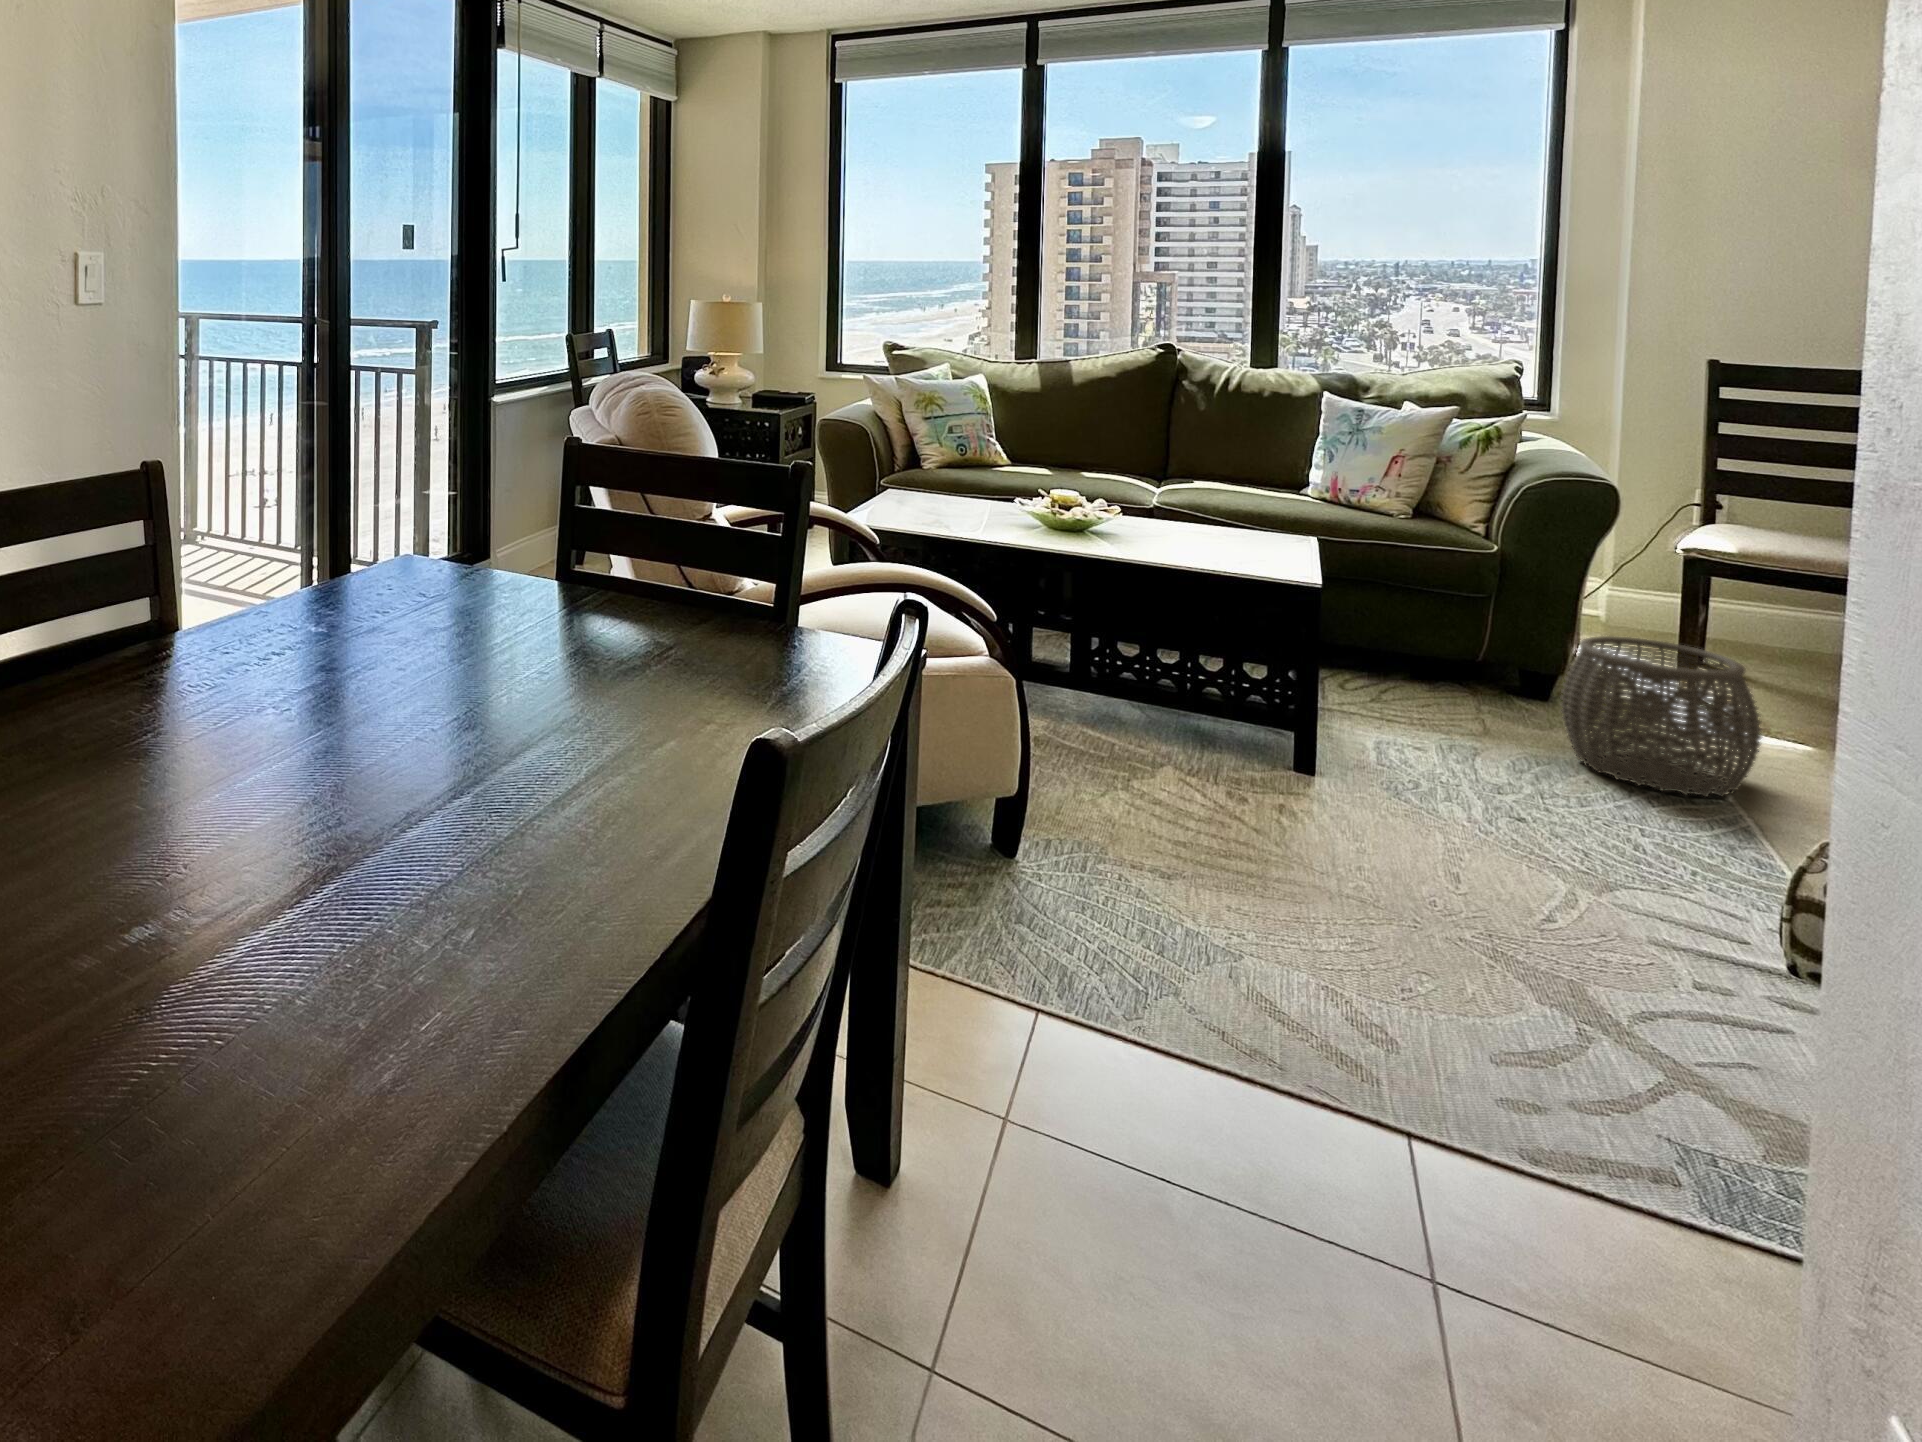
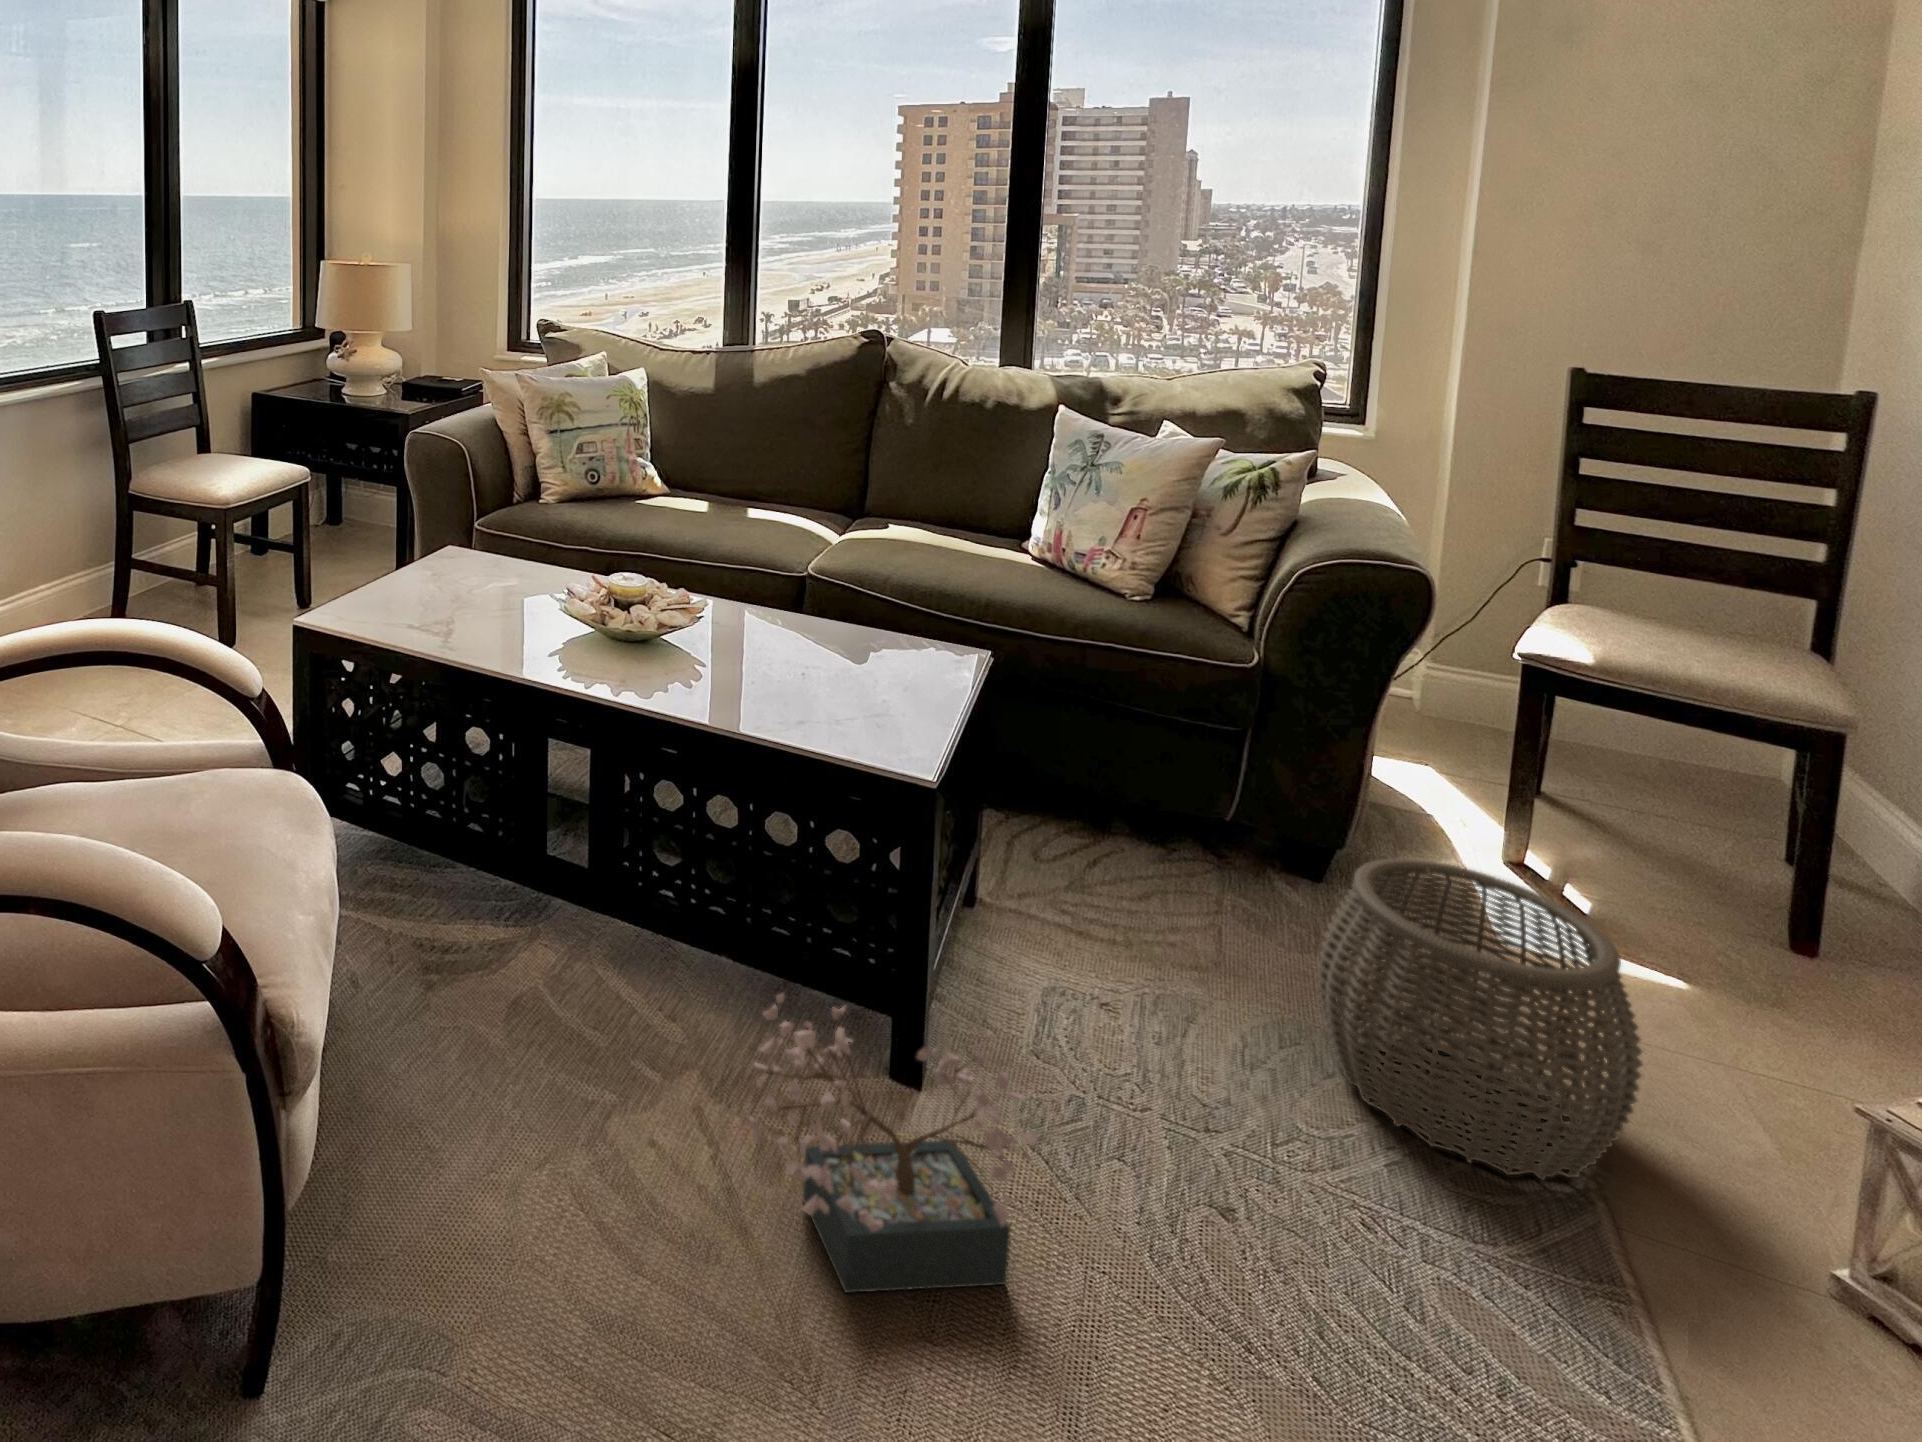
decorative plant: none [1242,679,1413,825] -> present [749,994,1038,1293]

